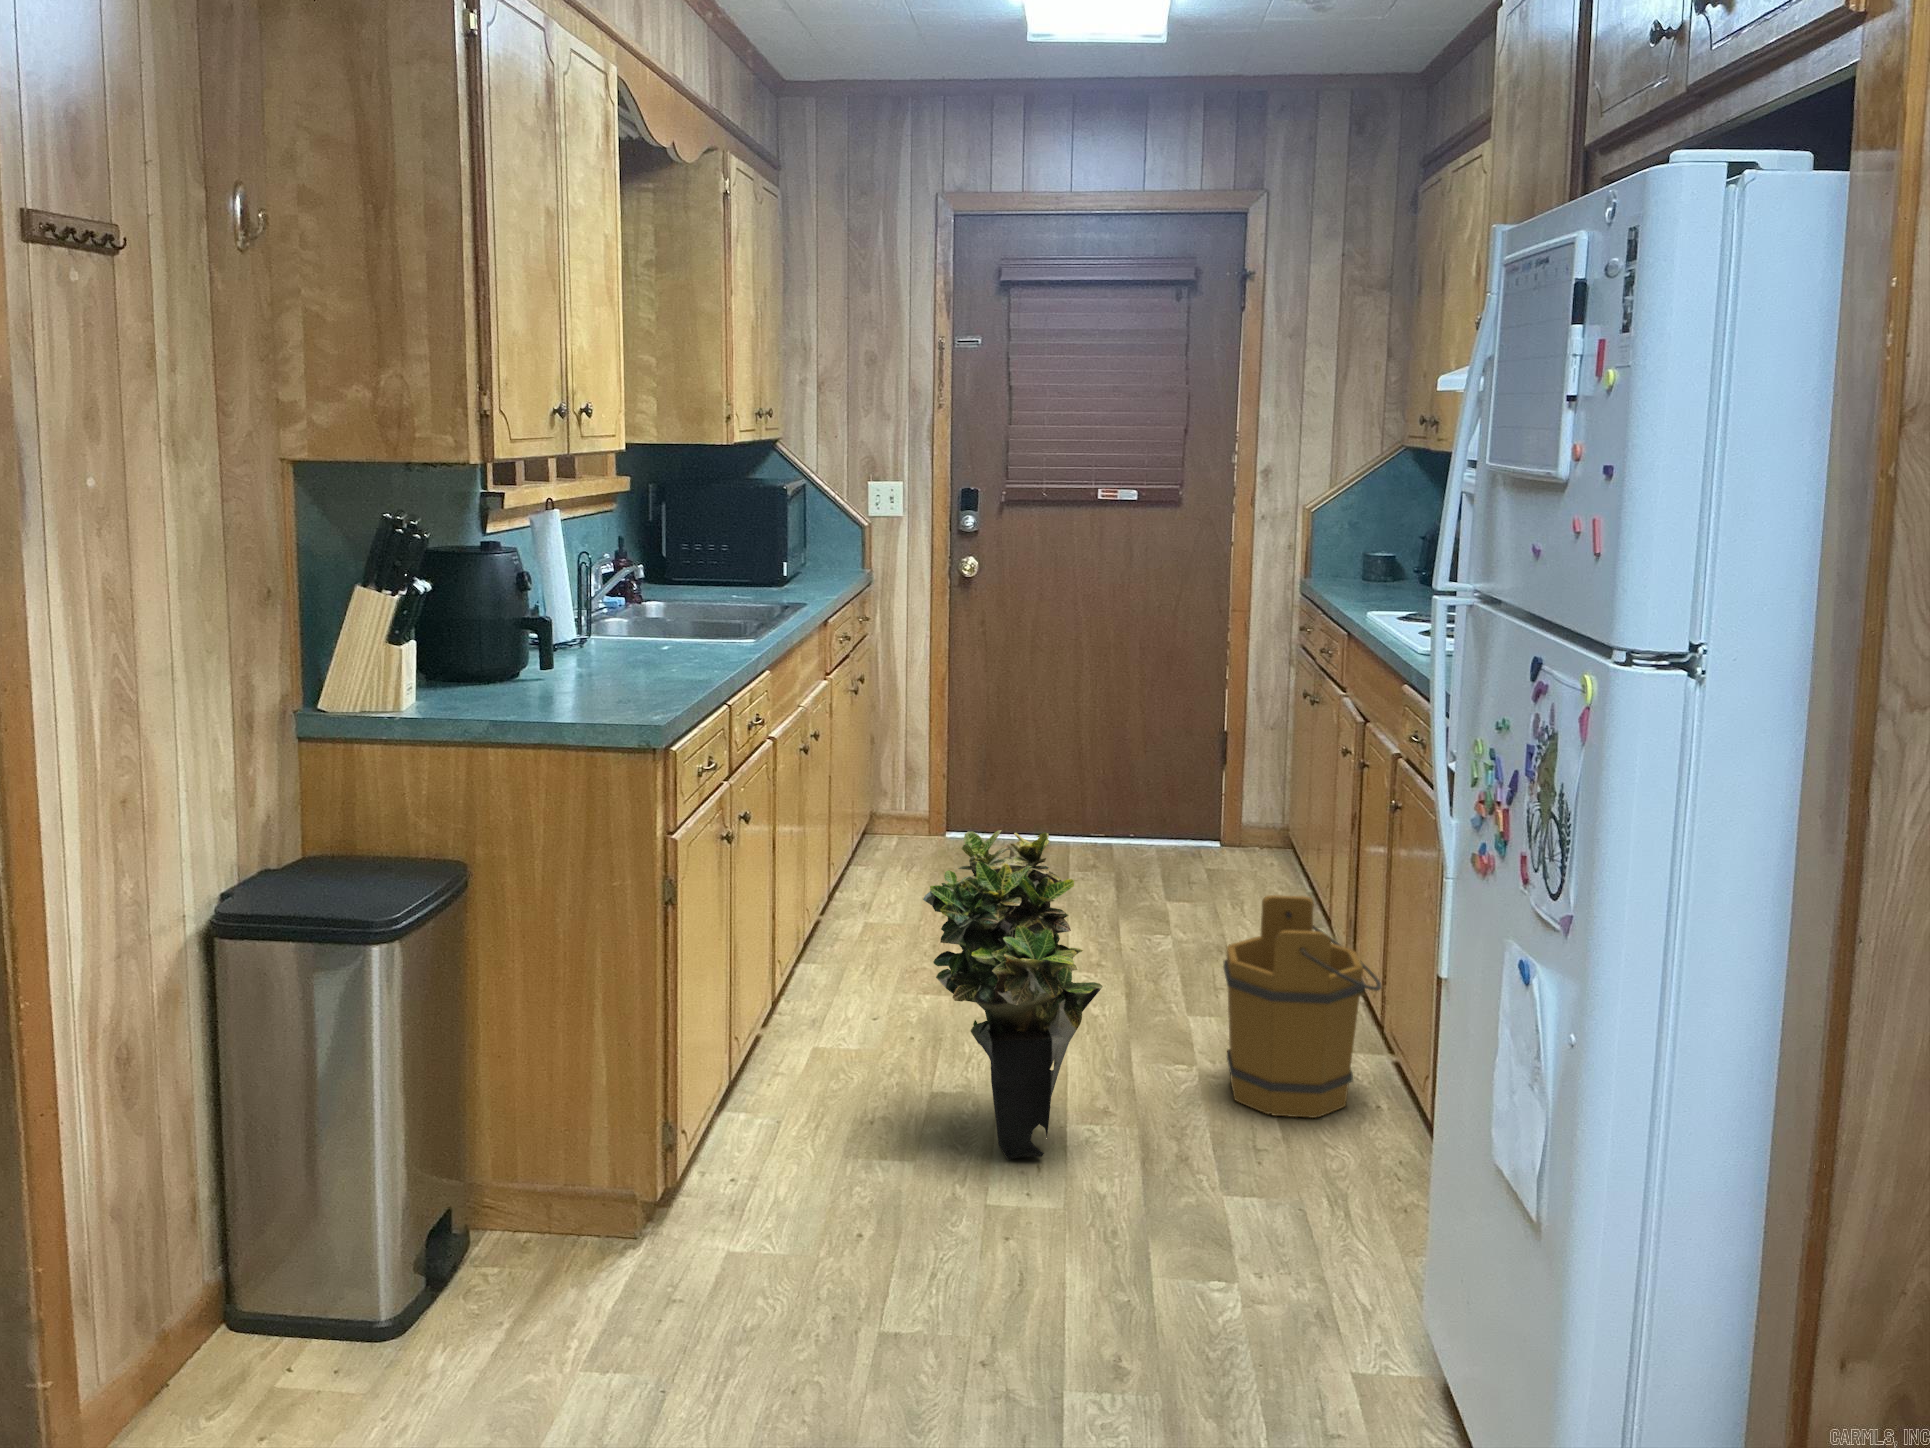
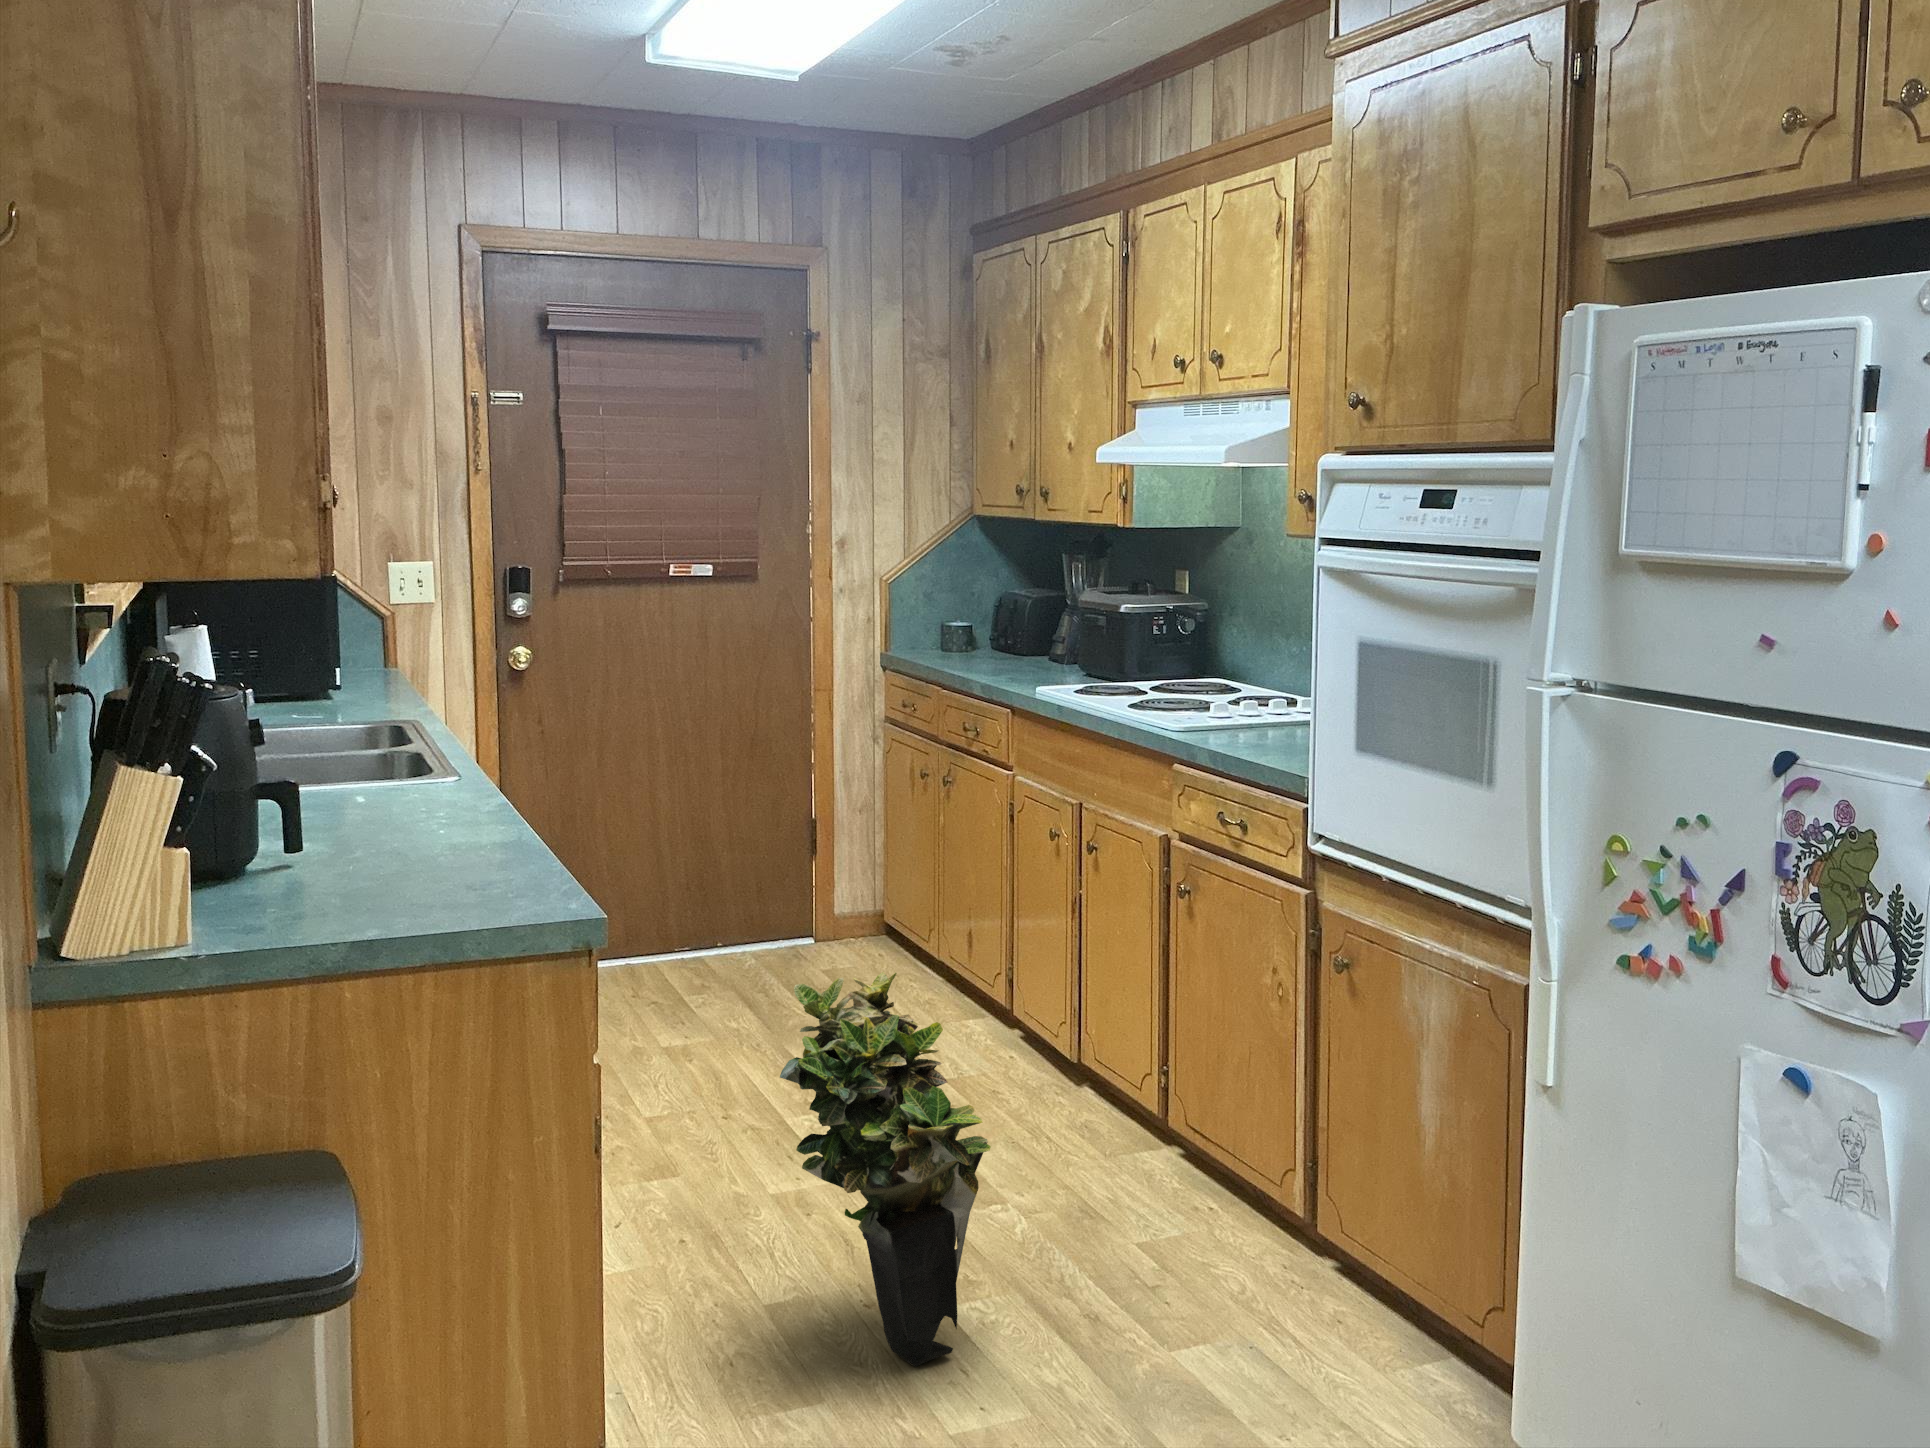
bucket: present [1223,895,1381,1118] -> none [1041,996,1208,1239]

